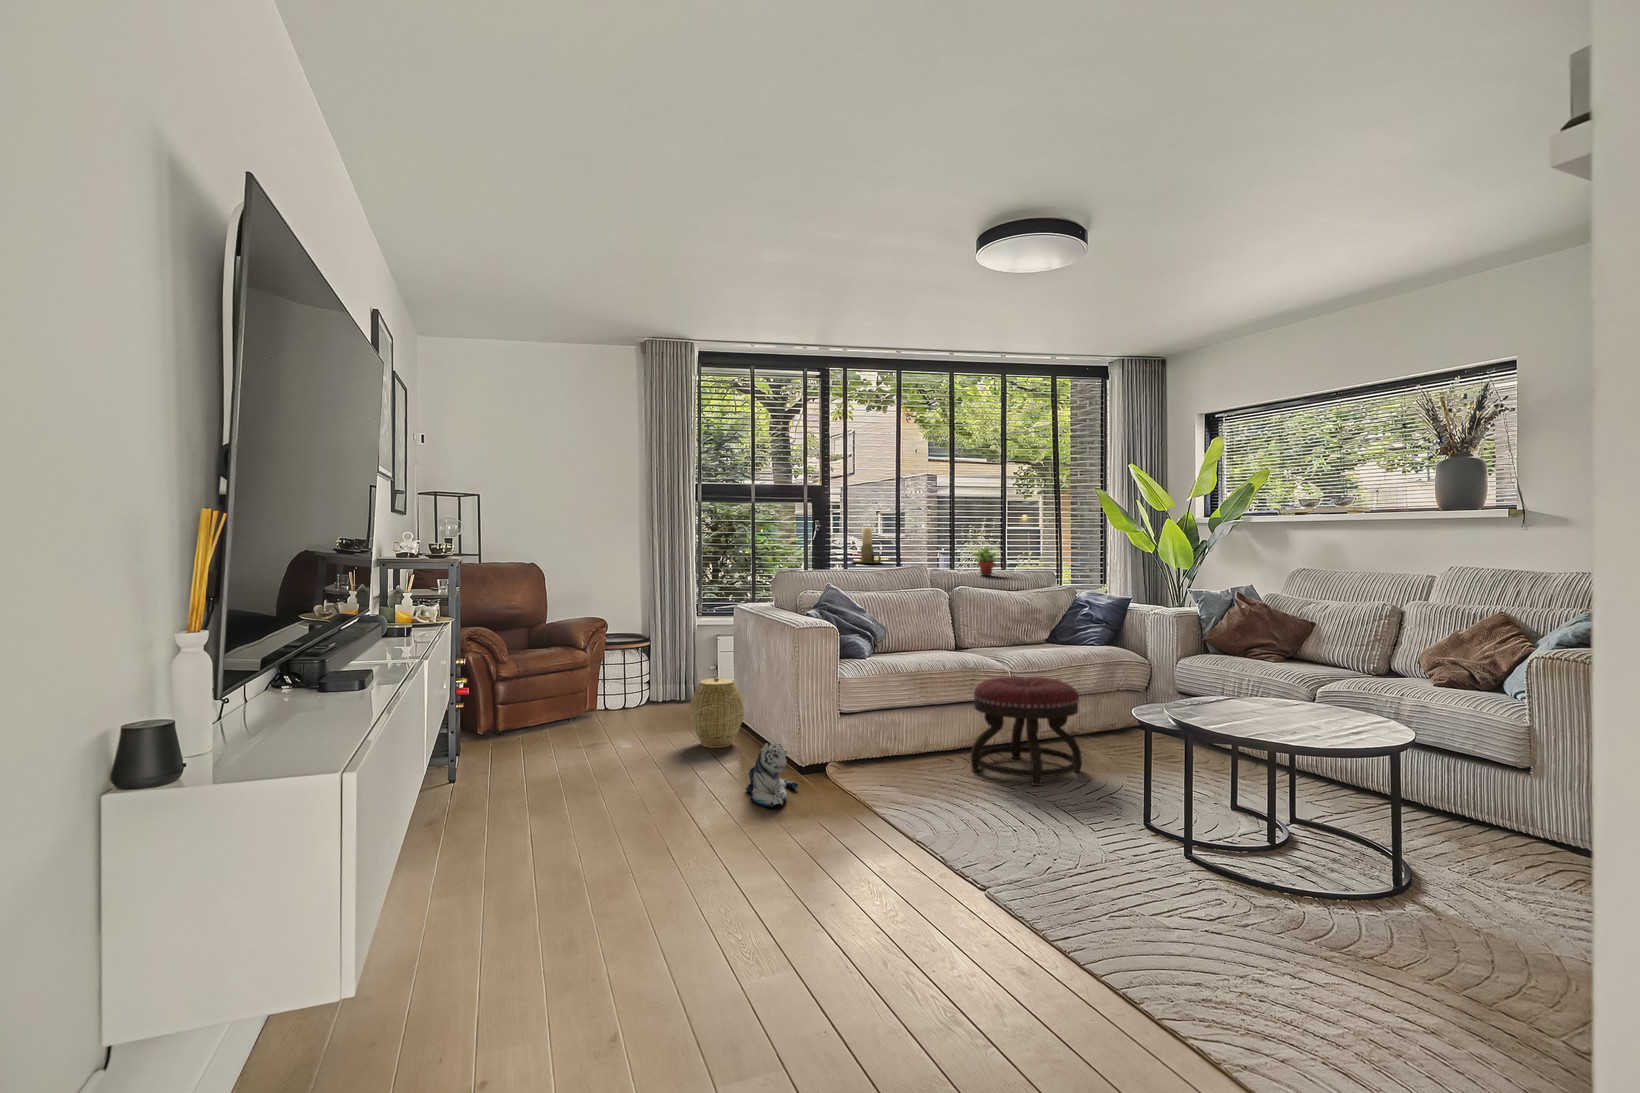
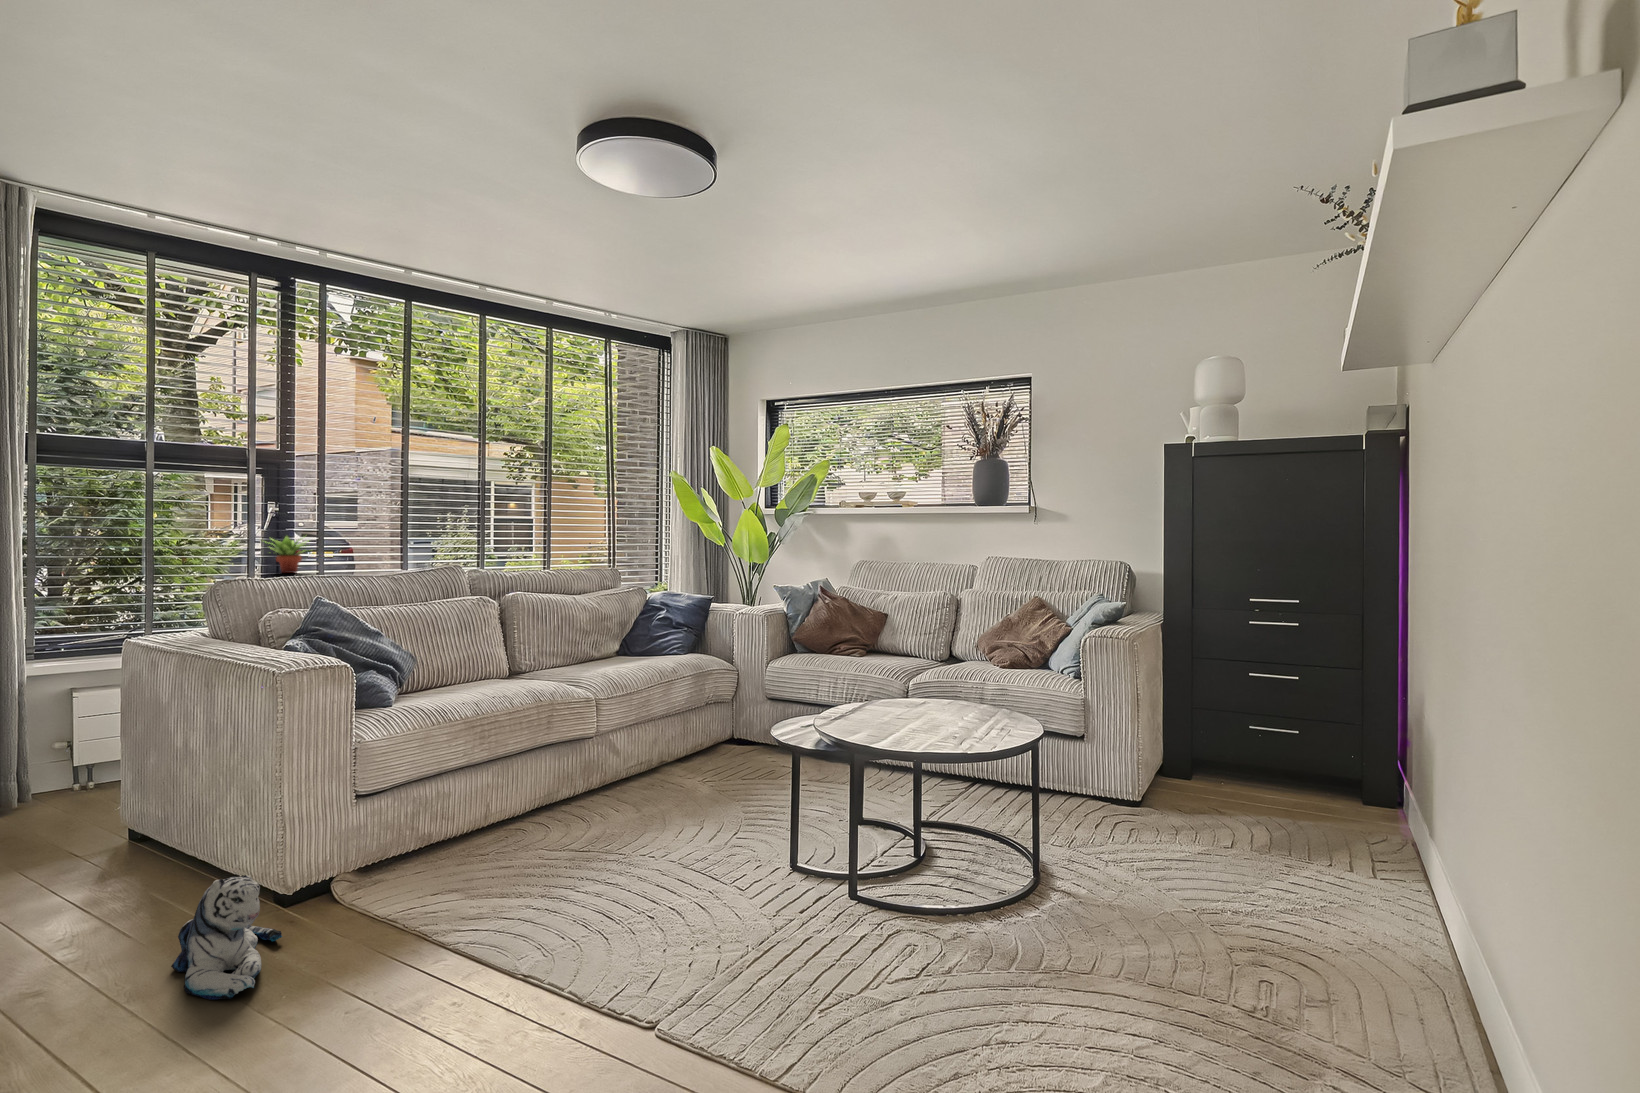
candle holder: present [852,528,883,563] -> none [344,523,394,569]
succulent plant: present [973,547,997,576] -> present [272,536,306,573]
woven basket: present [689,677,744,748] -> none [45,761,166,884]
ottoman: present [971,677,1082,785] -> none [557,703,696,848]

